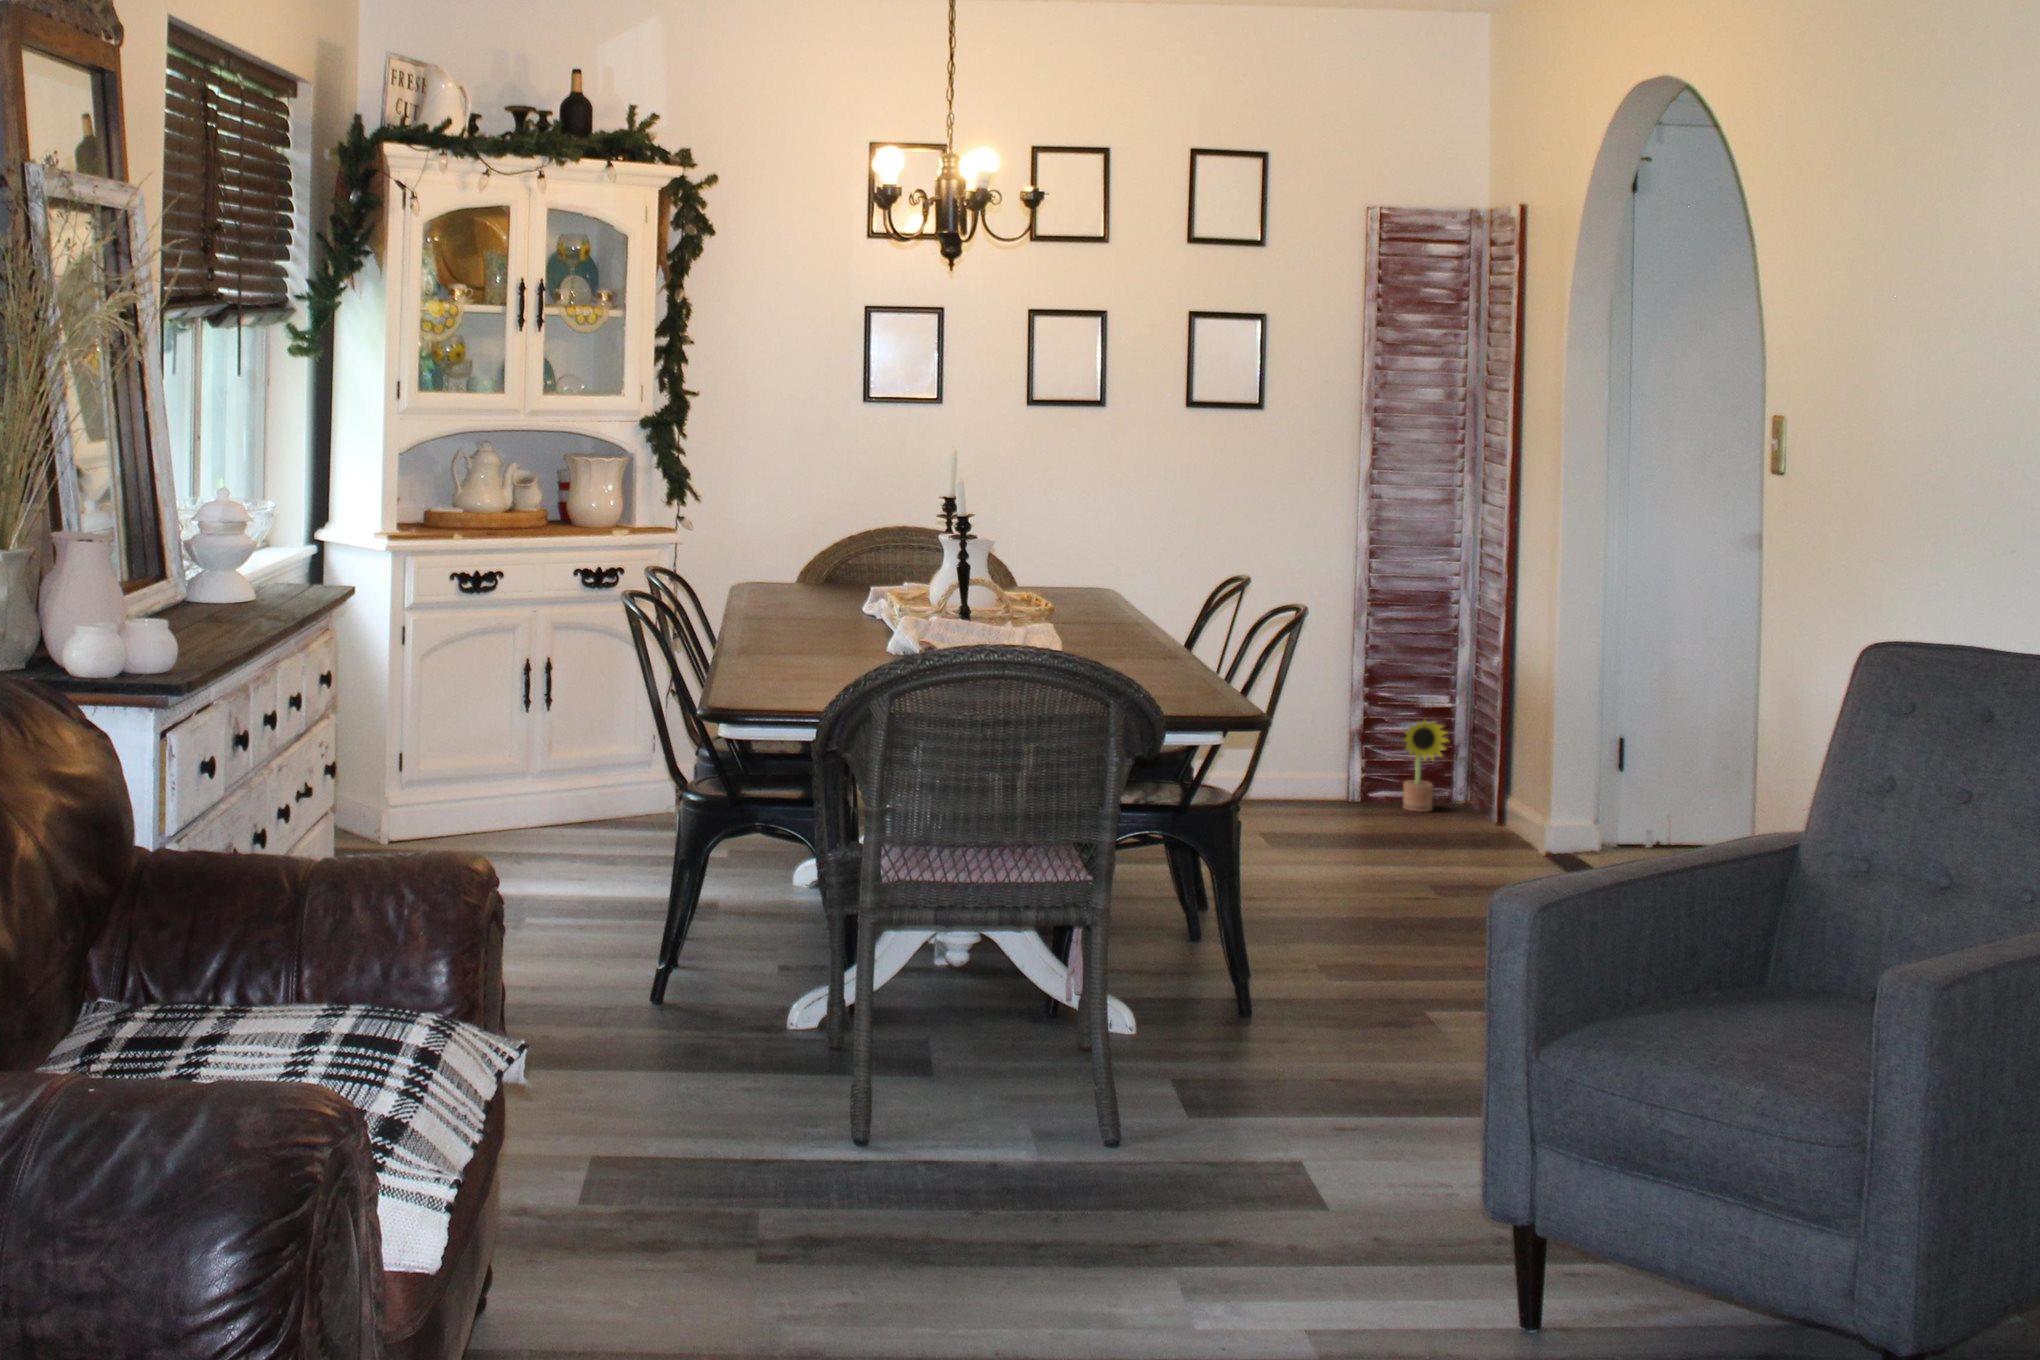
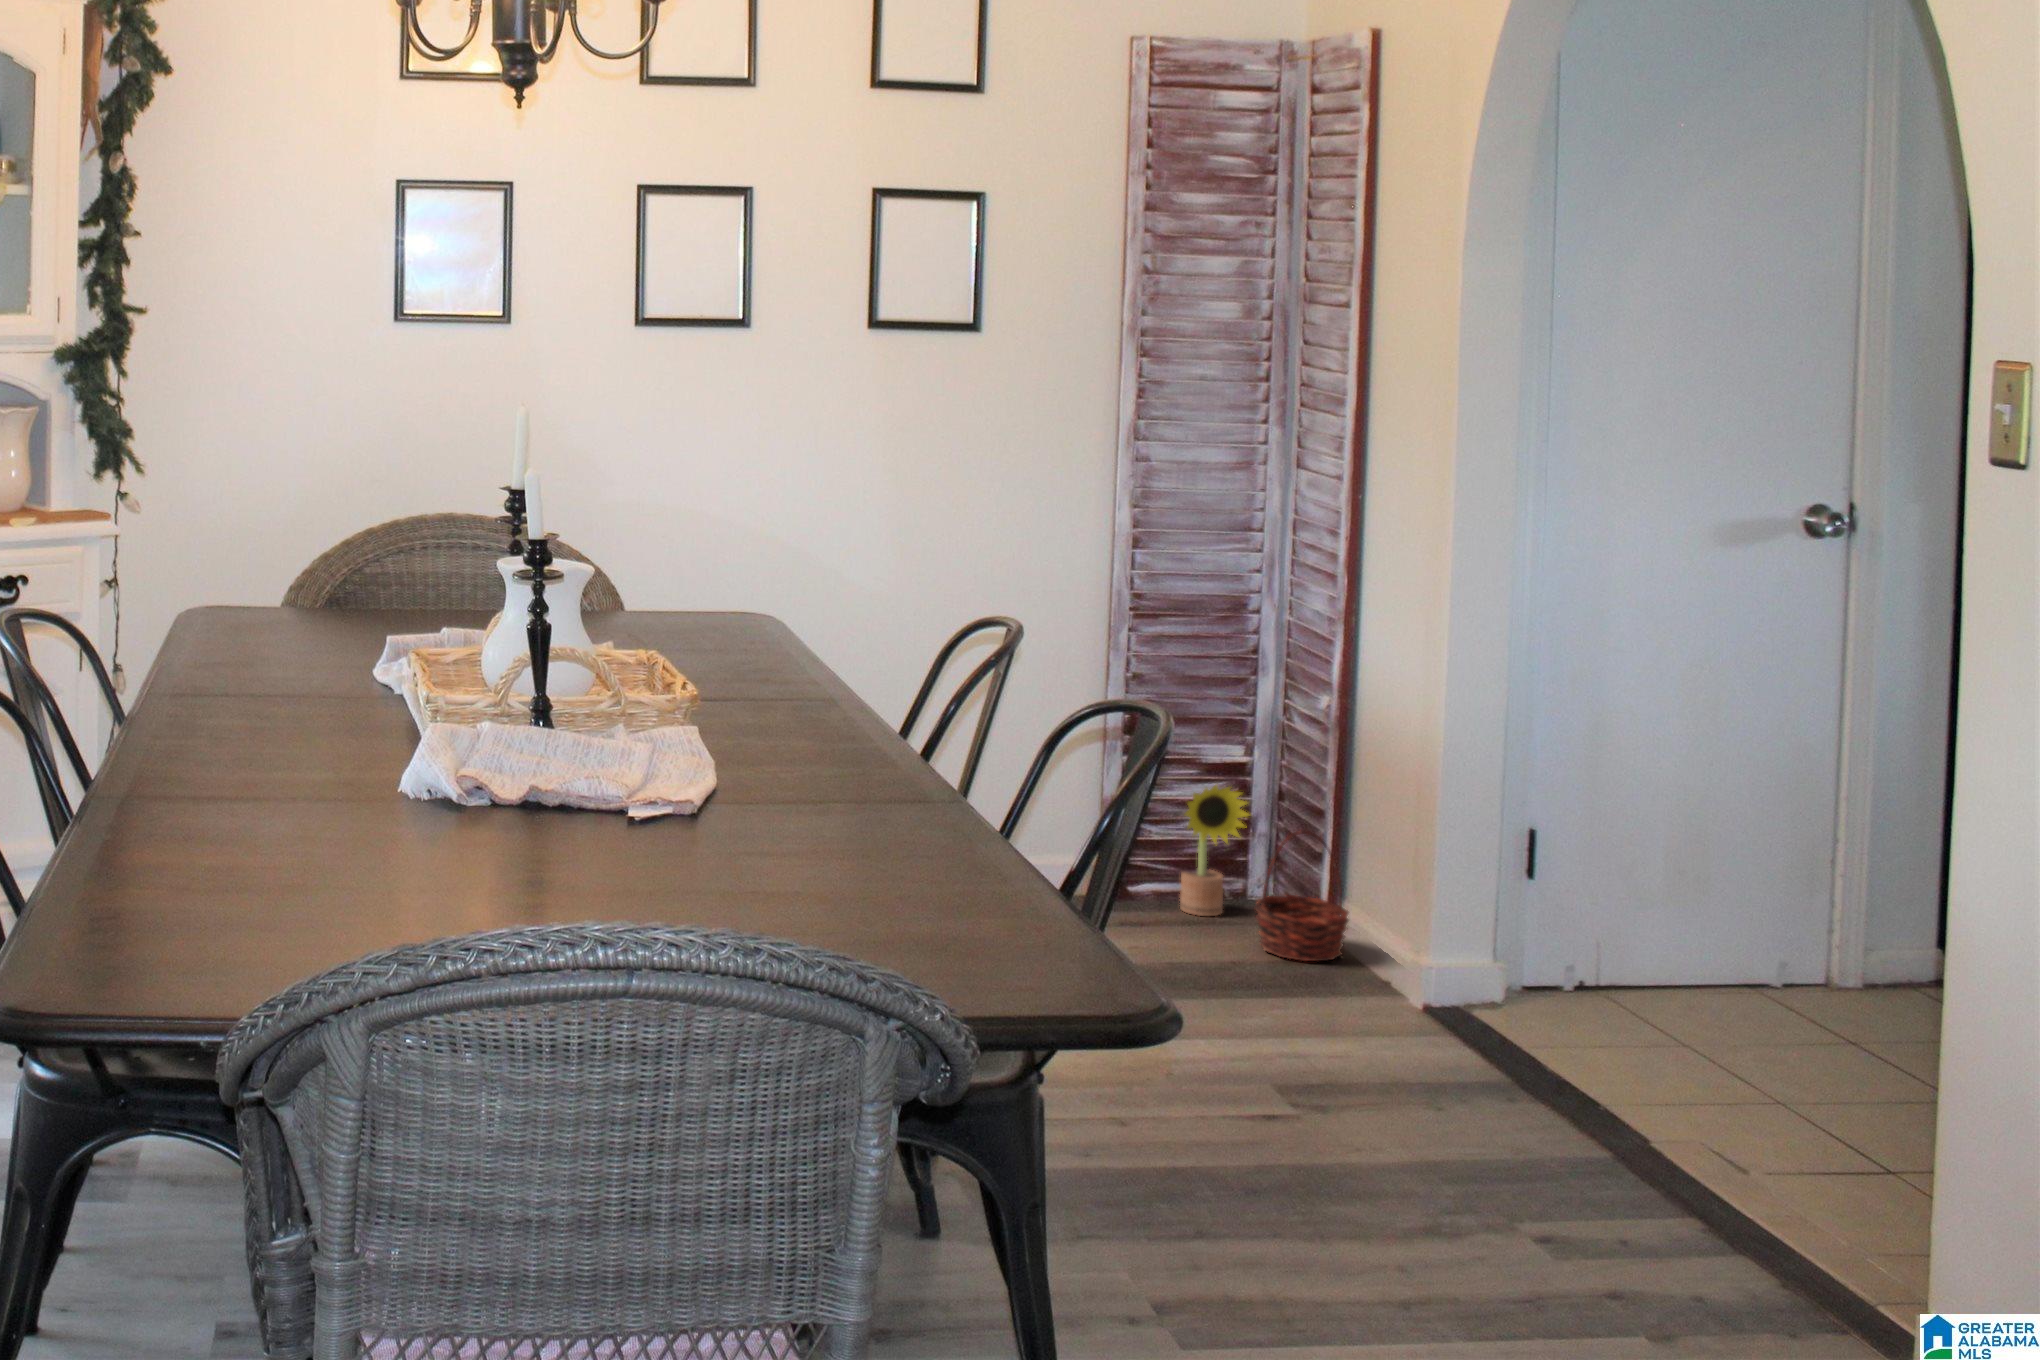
basket: none [1447,748,1512,836] -> present [1255,830,1349,961]

